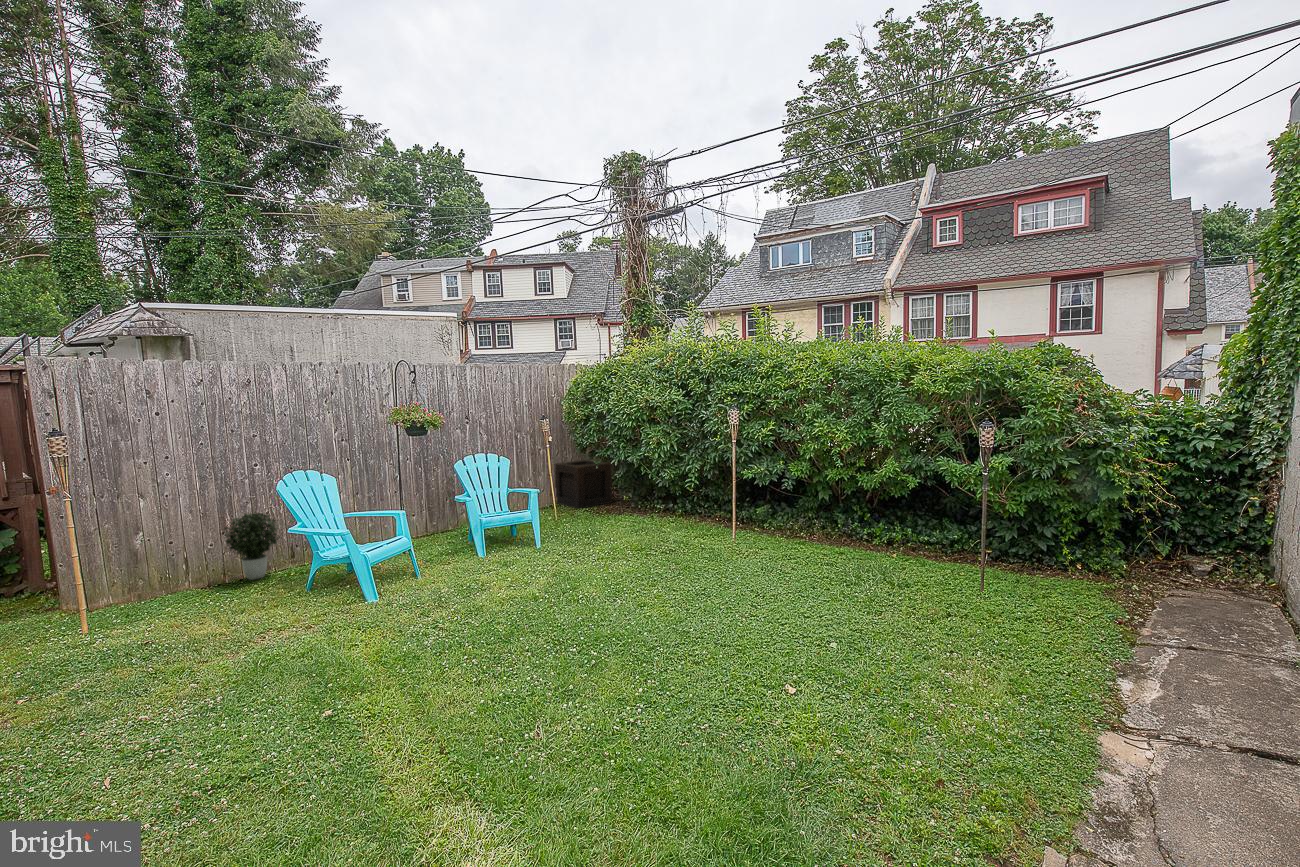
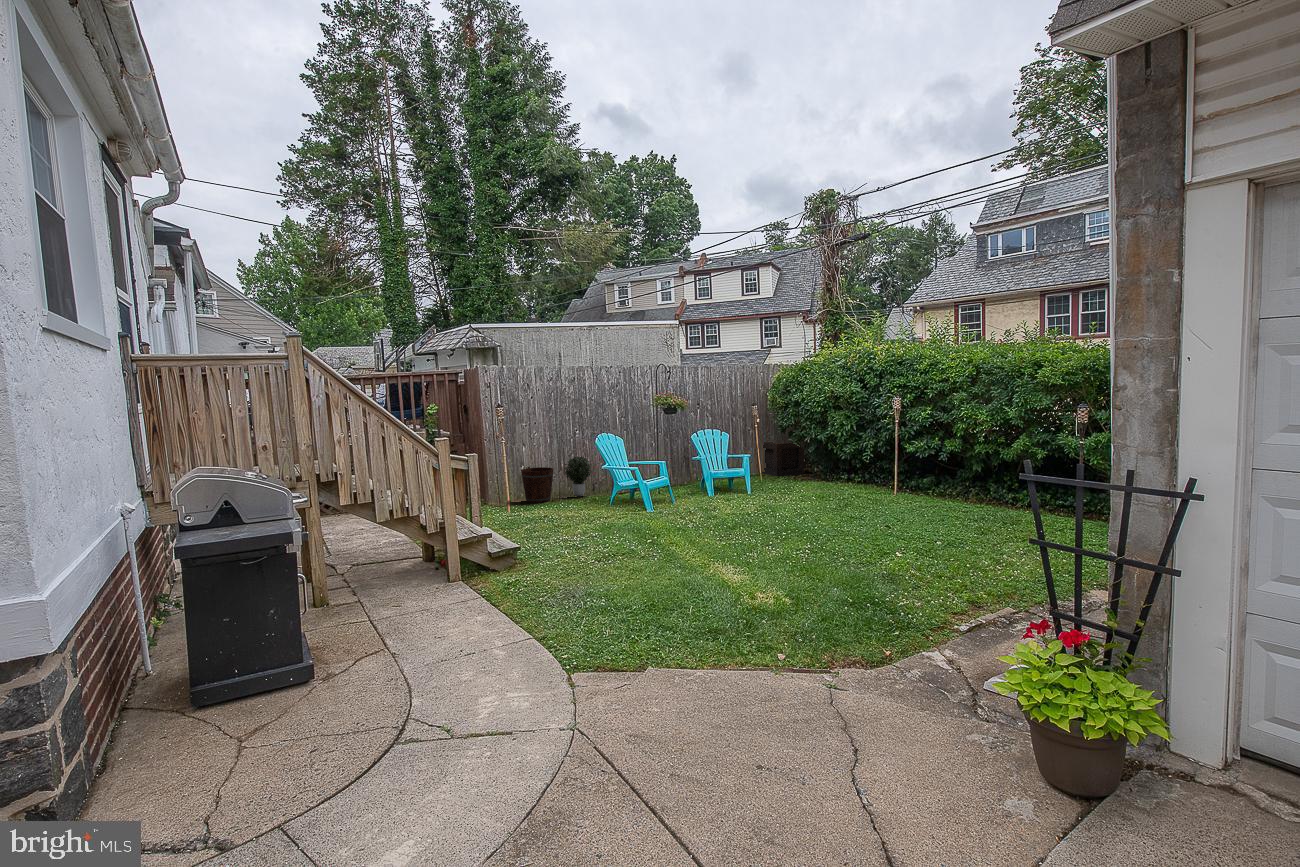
bucket: none [117,538,194,609] -> present [521,467,554,503]

